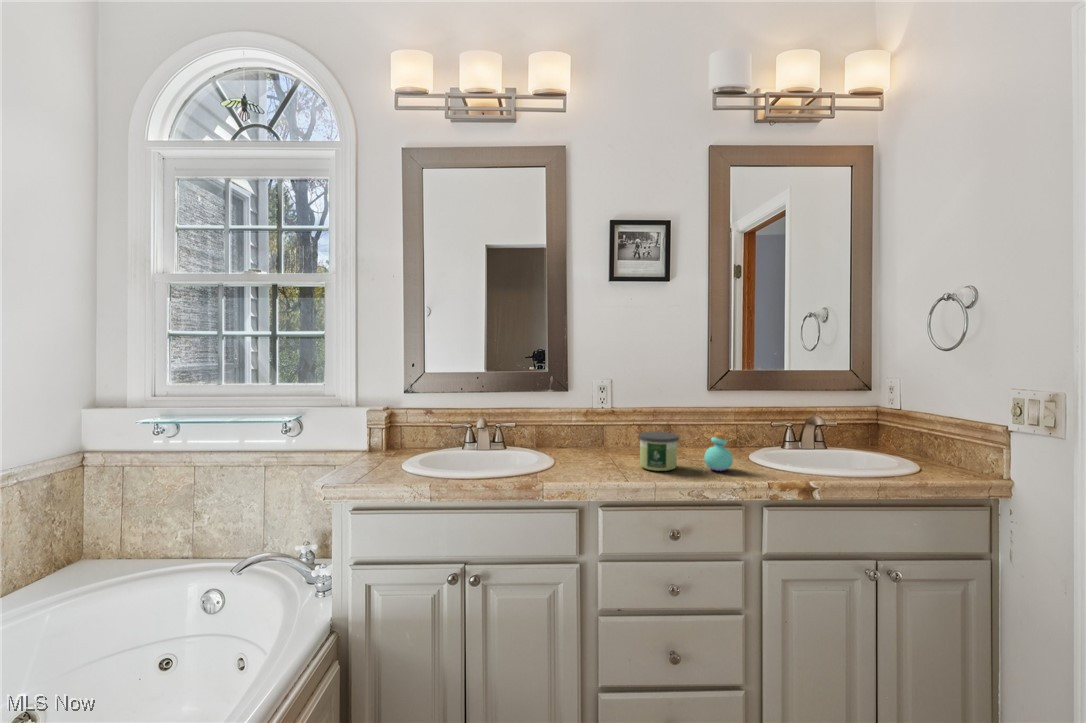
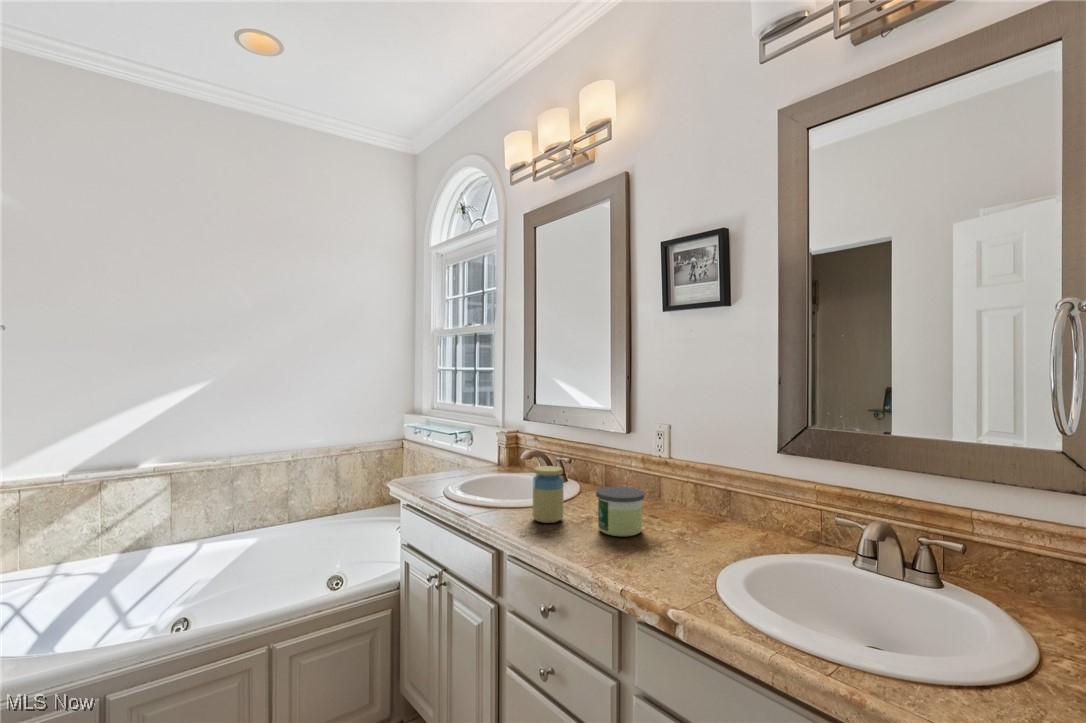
jar: none [584,425,614,478] -> present [533,466,563,523]
perfume bottle: present [704,433,733,471] -> none [647,502,685,555]

